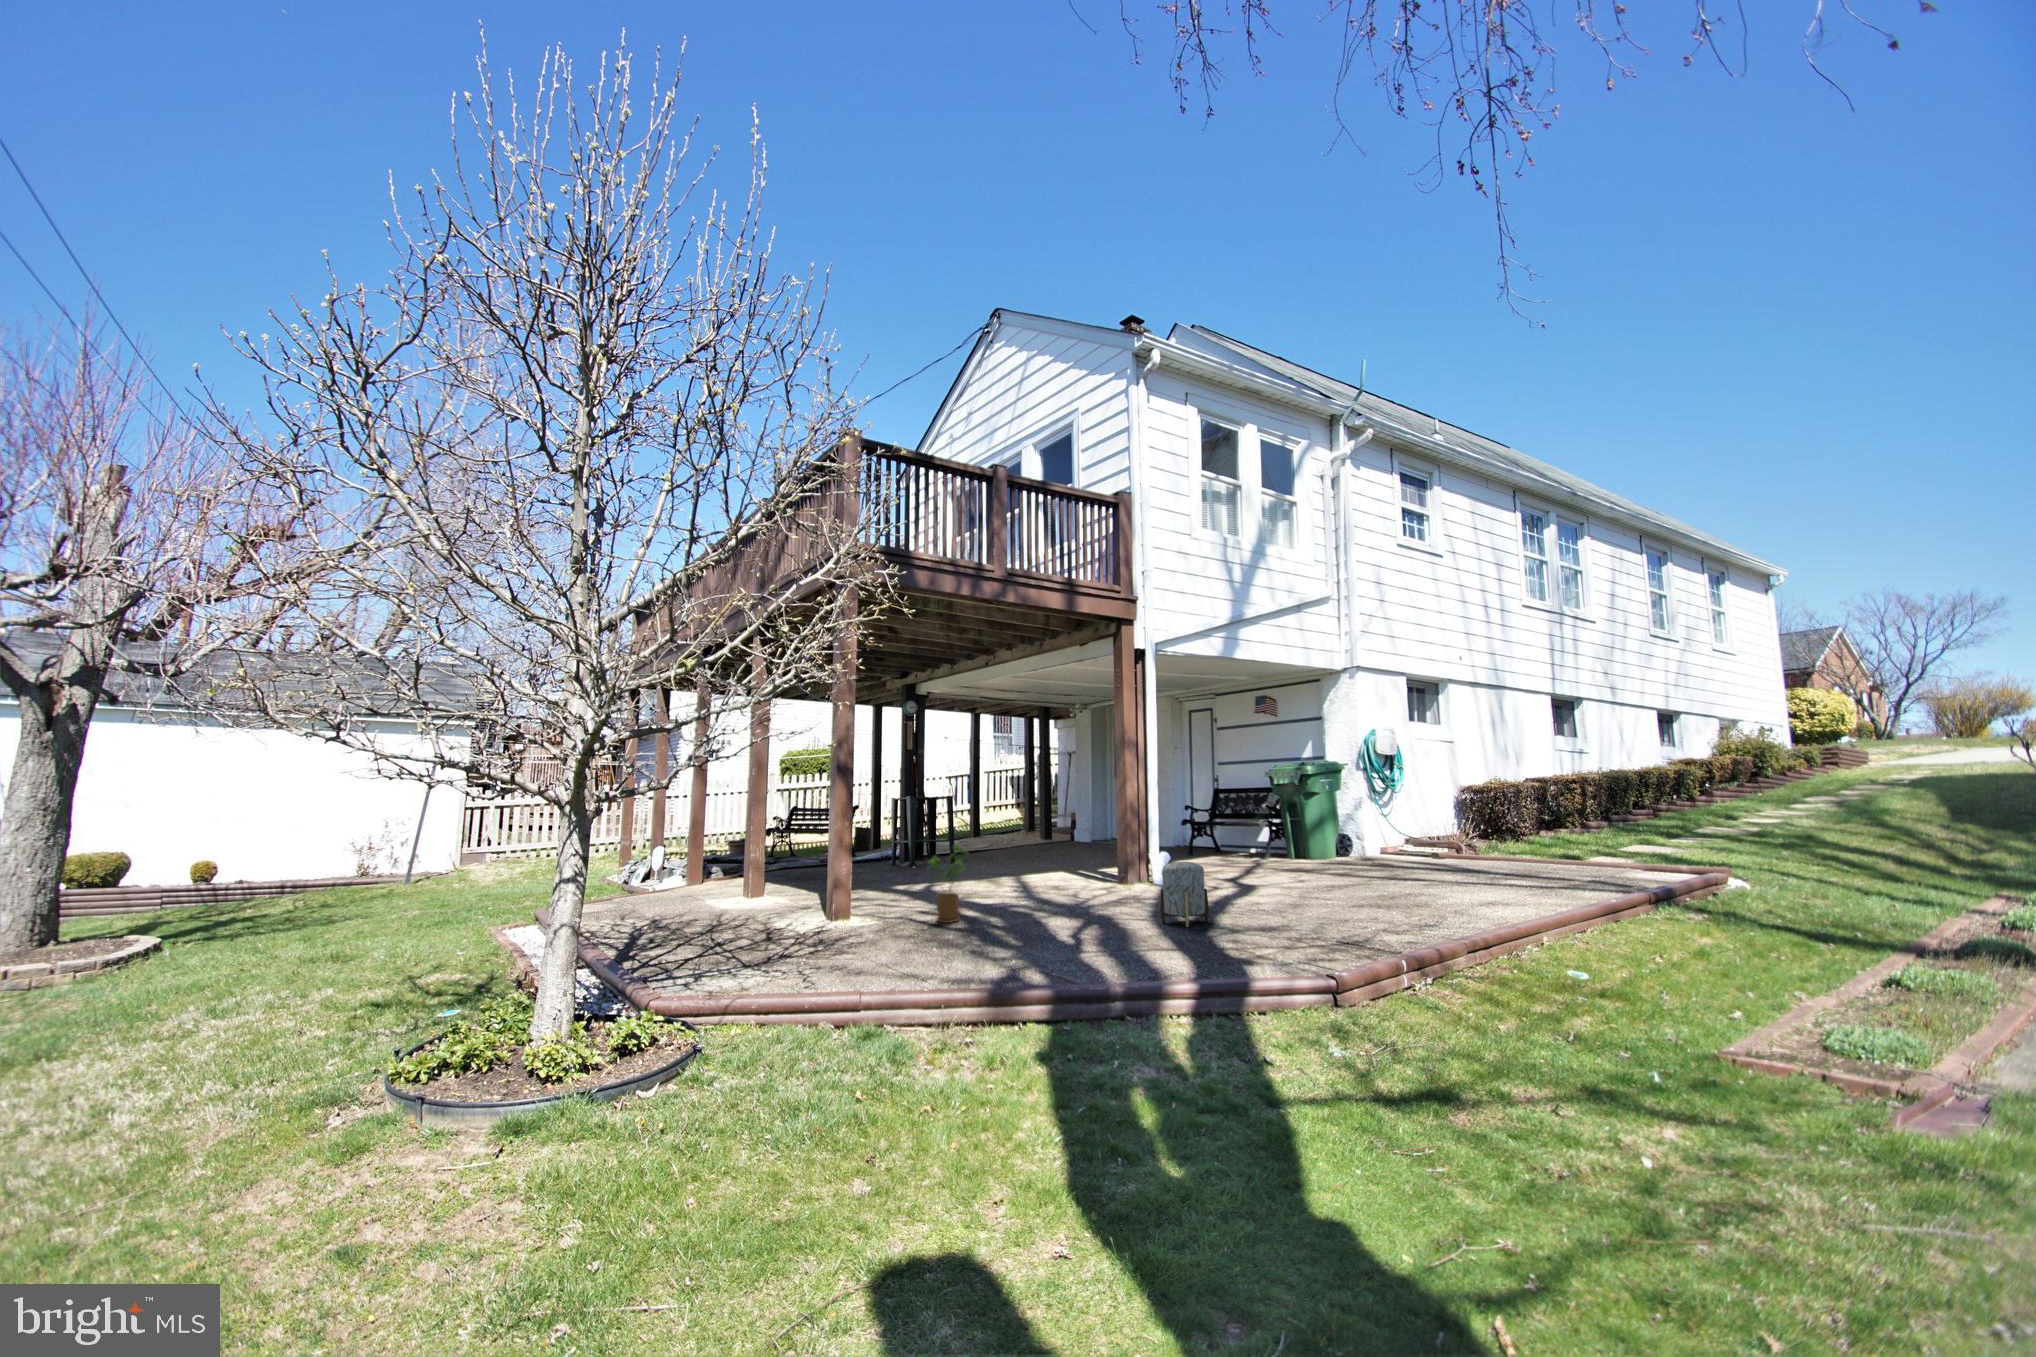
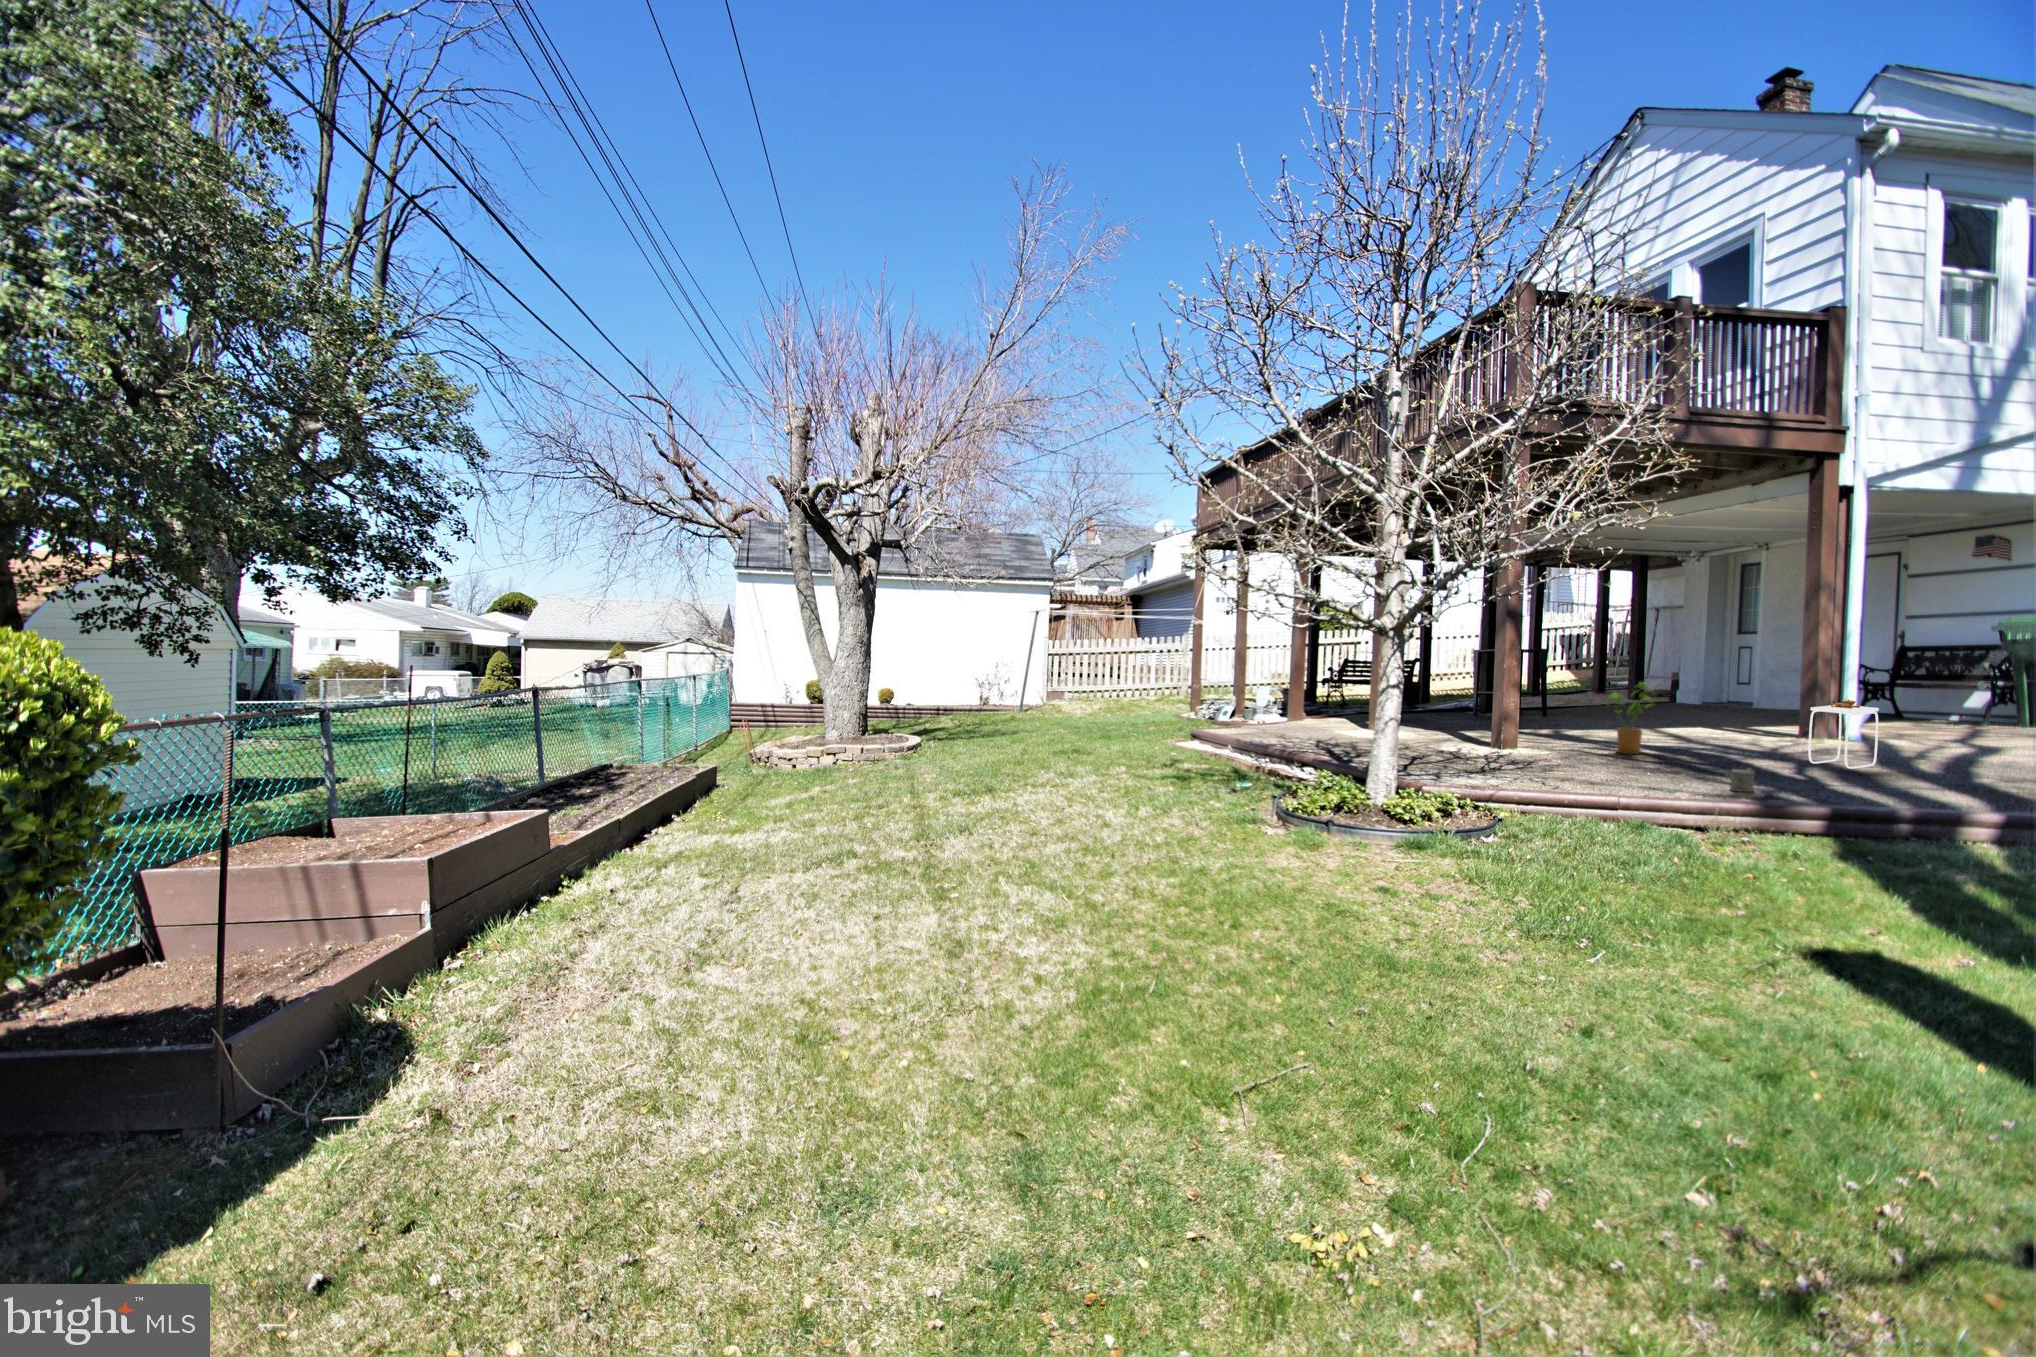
side table: none [1092,855,1147,925] -> present [1808,699,1879,769]
stool: present [1160,862,1209,927] -> none [1896,710,1966,775]
watering can: none [976,946,1011,975] -> present [1725,769,1755,792]

